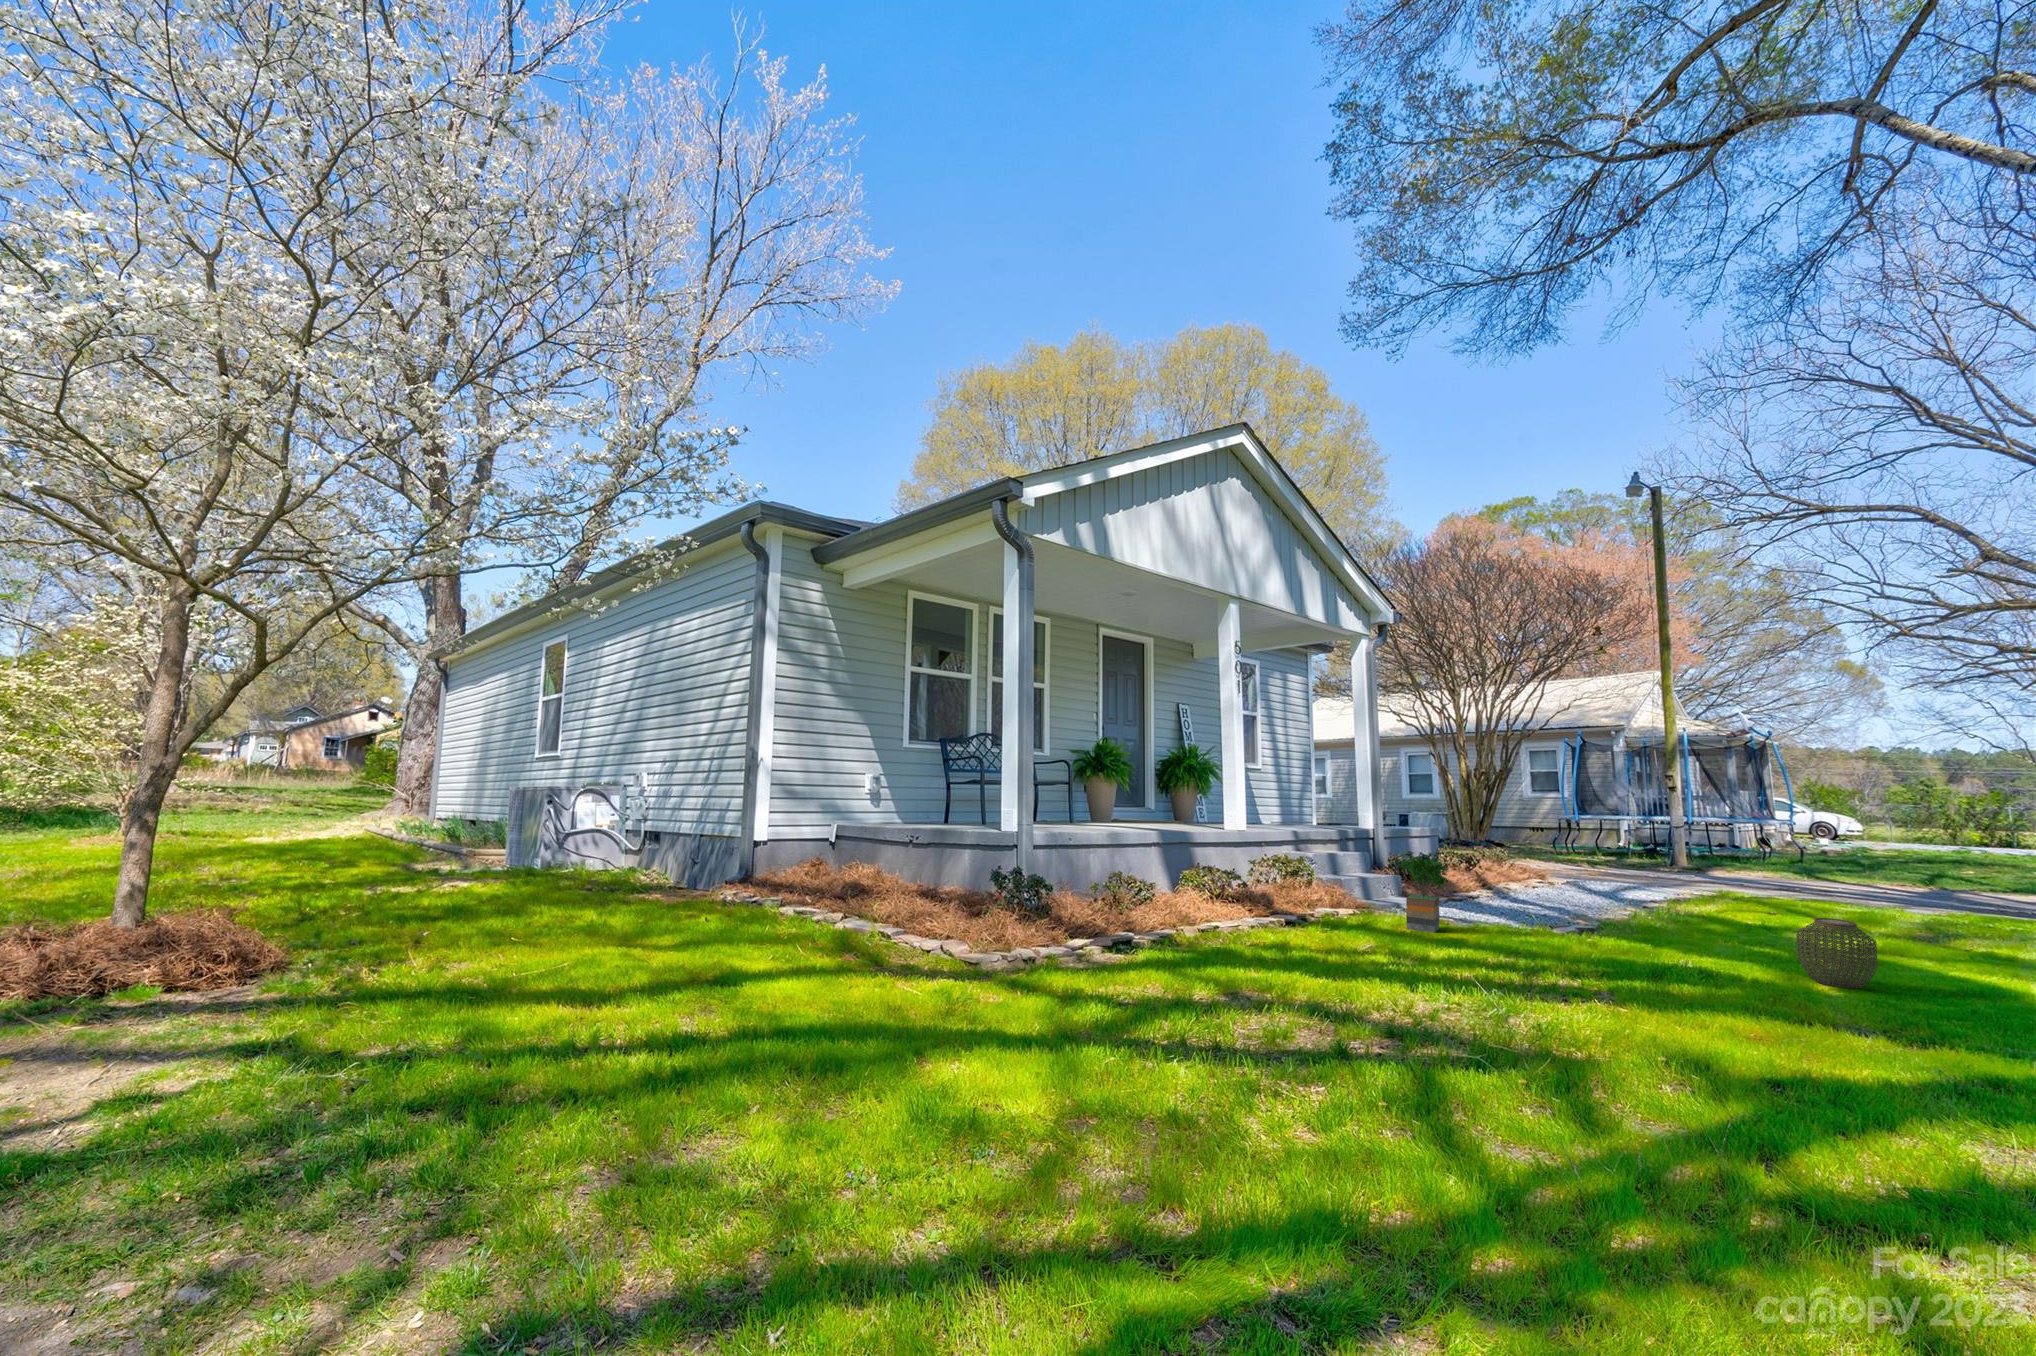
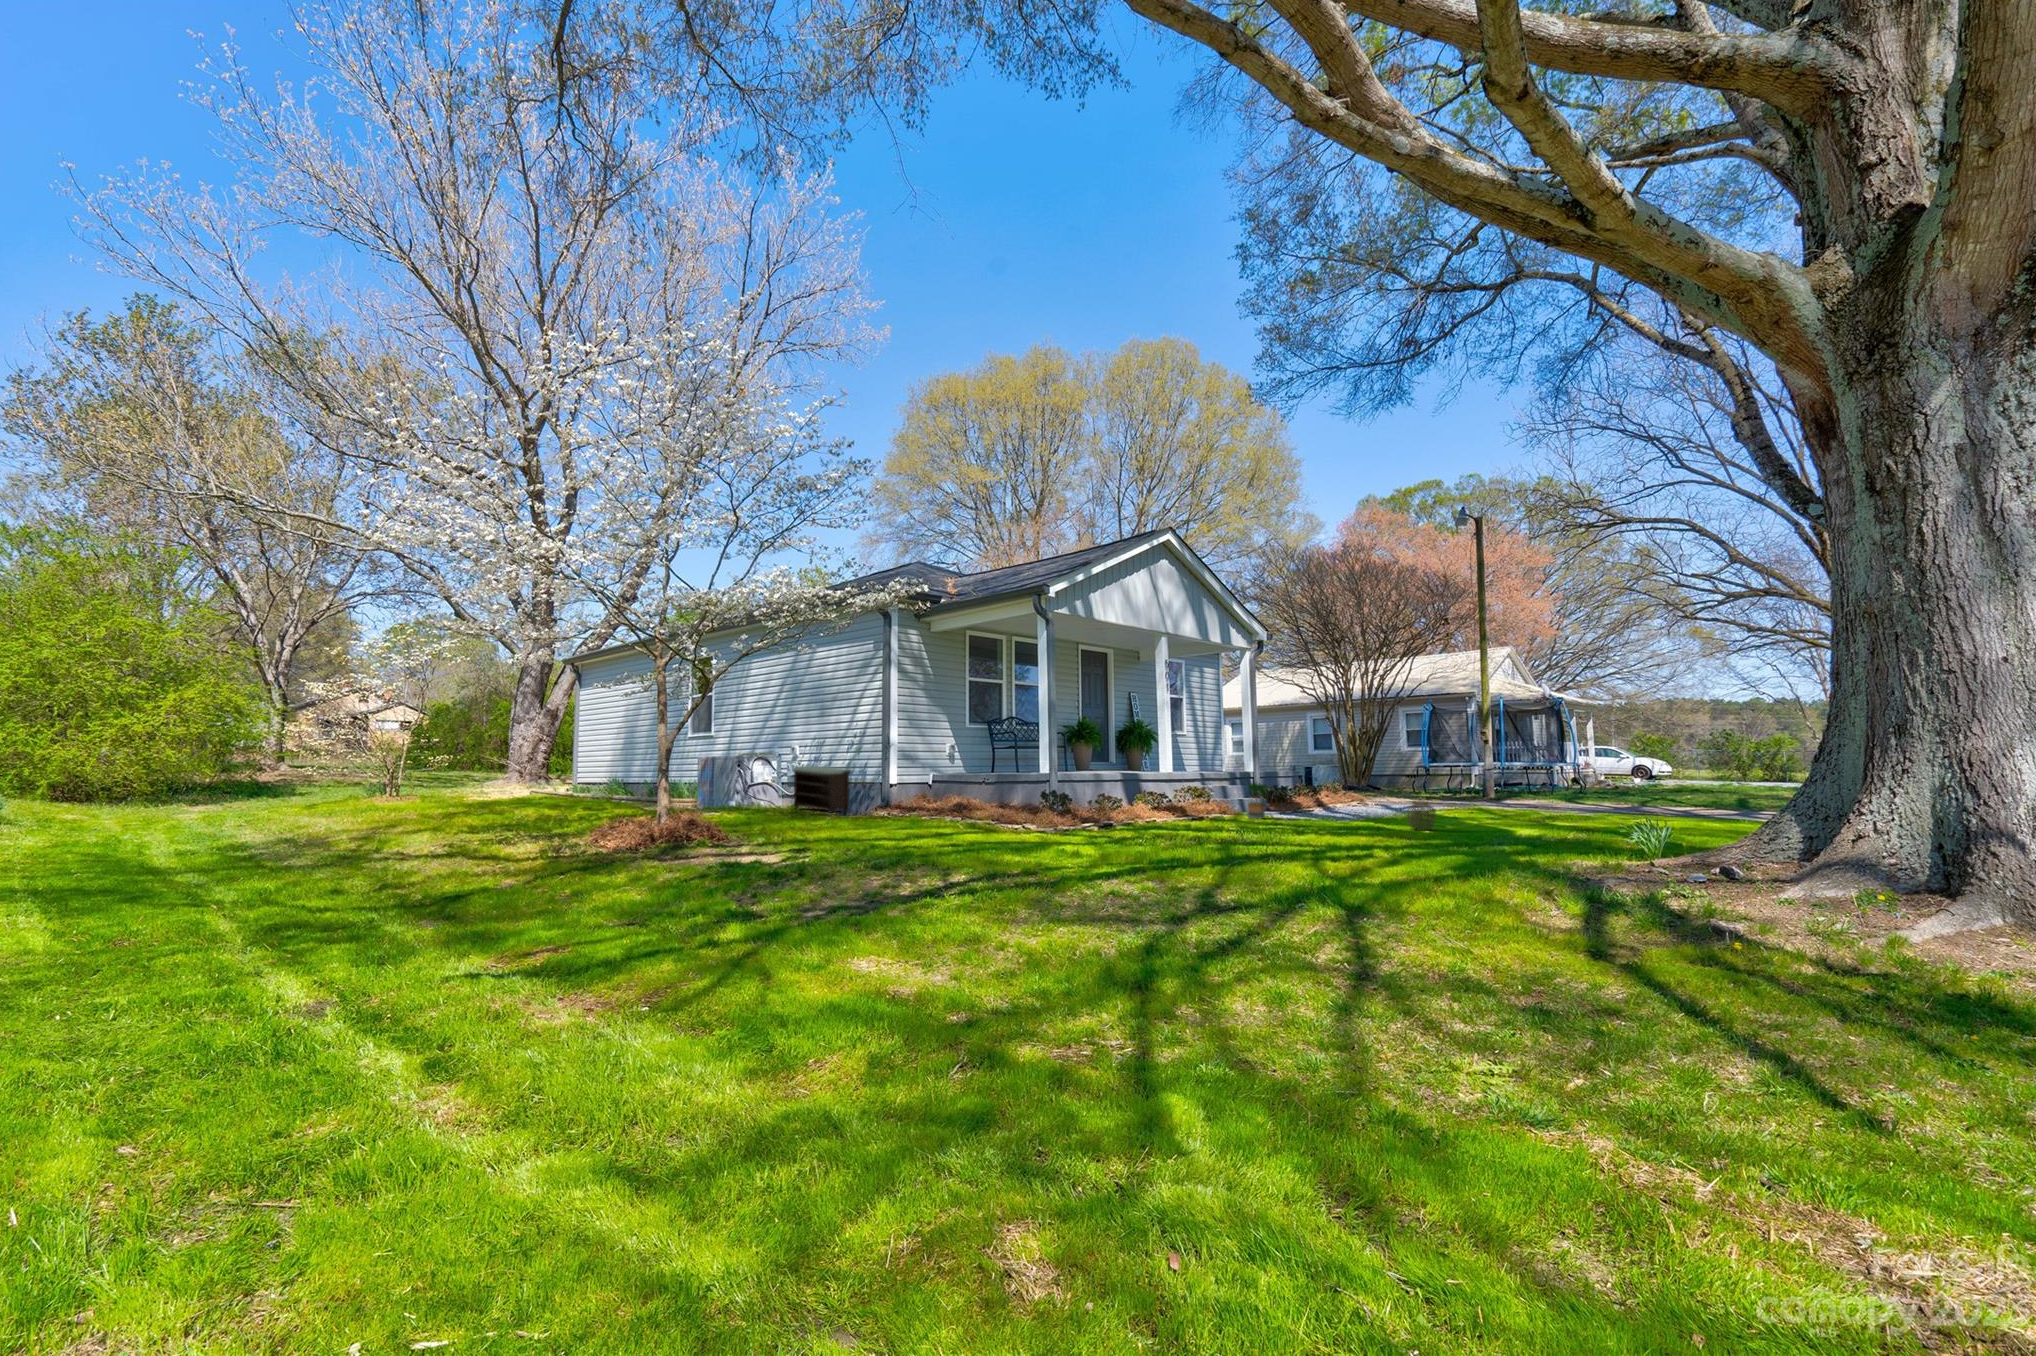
bench: none [614,803,698,888] -> present [793,765,851,812]

